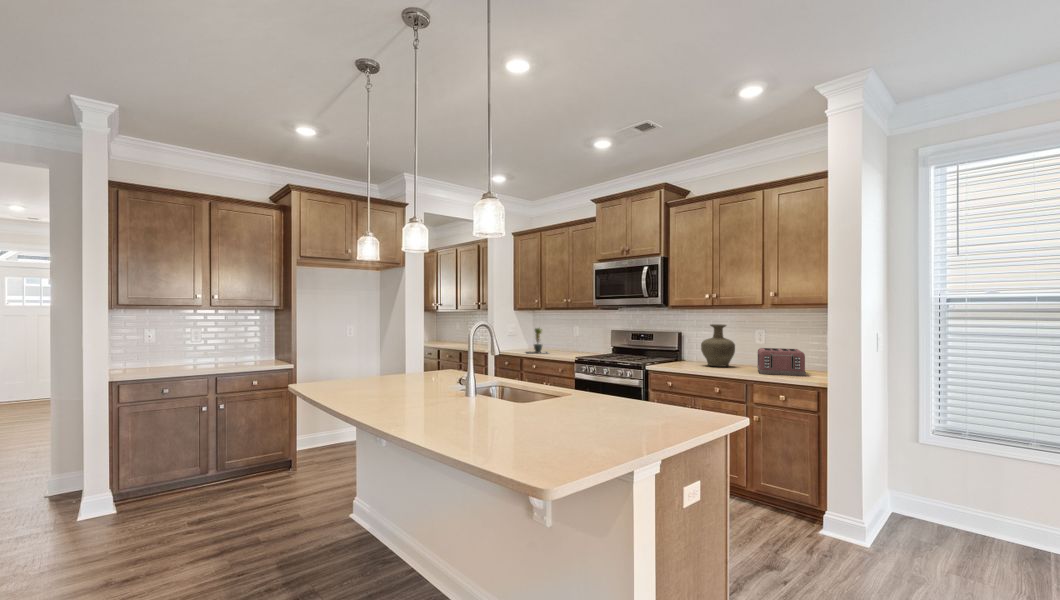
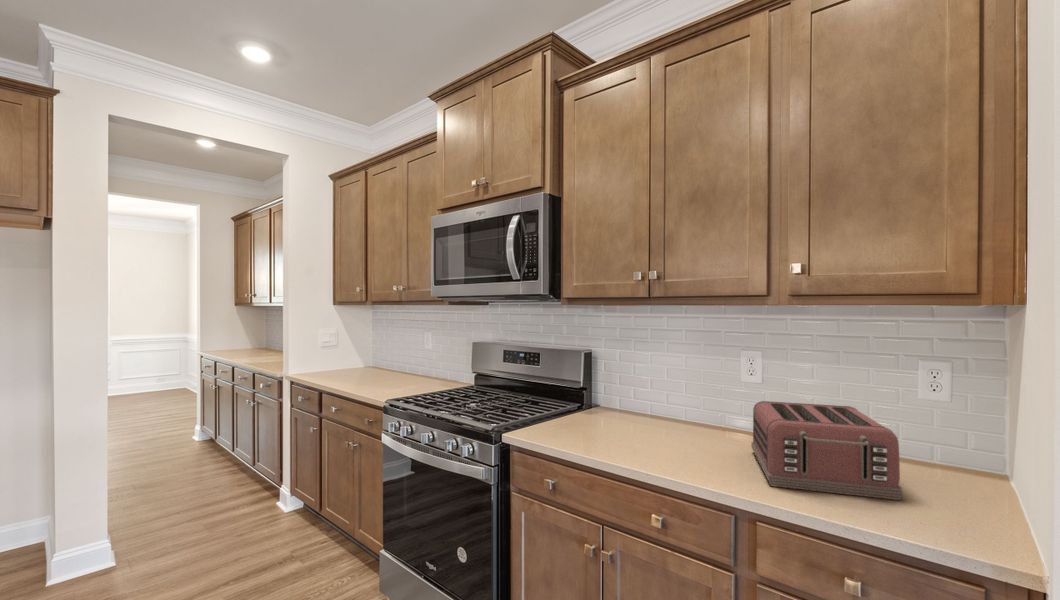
vase: present [701,324,735,367] -> none [624,339,698,437]
potted plant: present [528,328,549,354] -> none [328,335,379,383]

